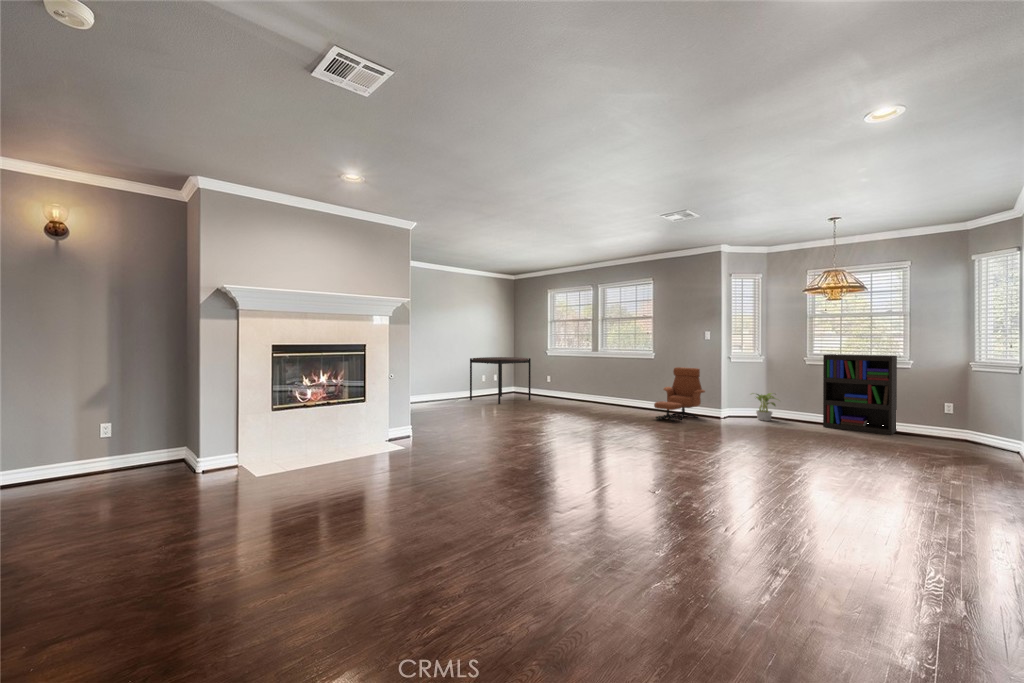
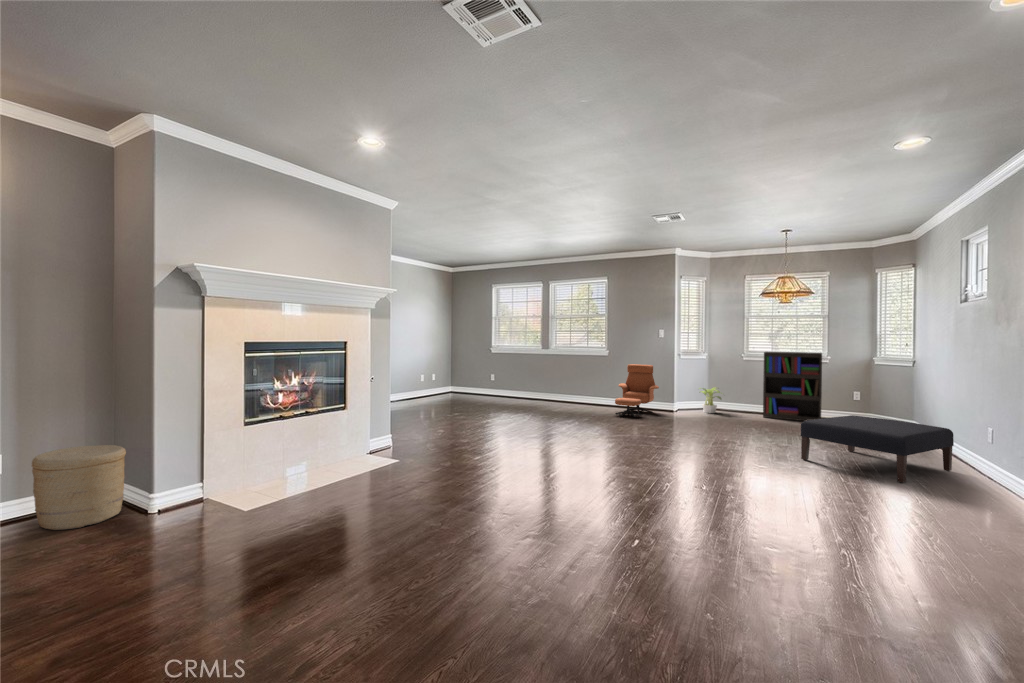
dining table: present [470,357,531,404] -> none [411,355,476,405]
woven basket: none [120,423,184,482] -> present [32,445,126,530]
ottoman: none [811,426,999,502] -> present [801,415,954,483]

